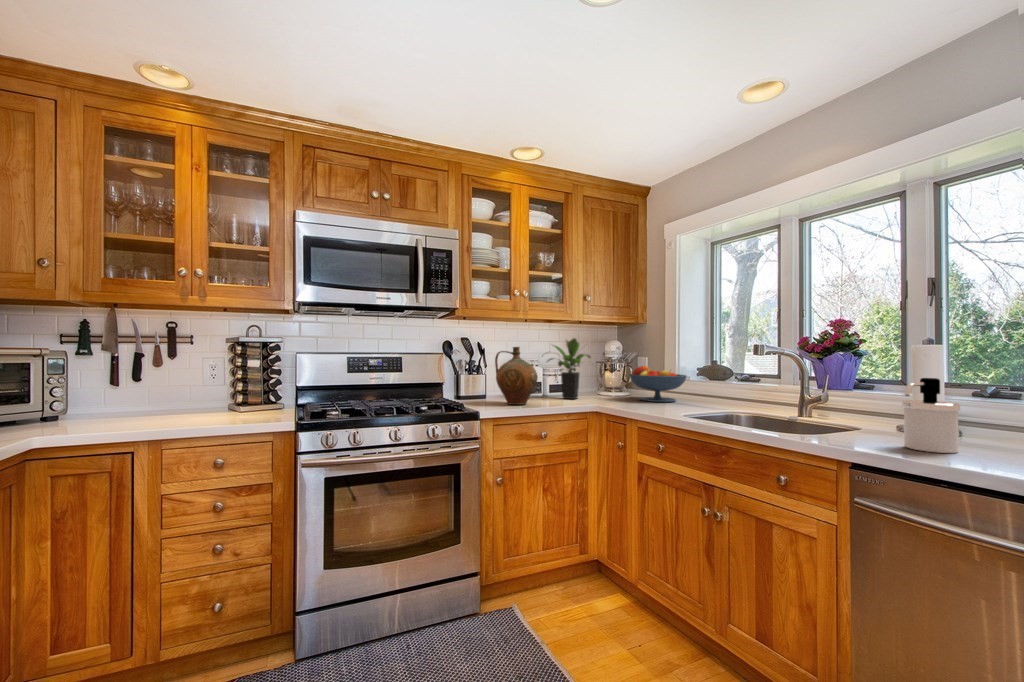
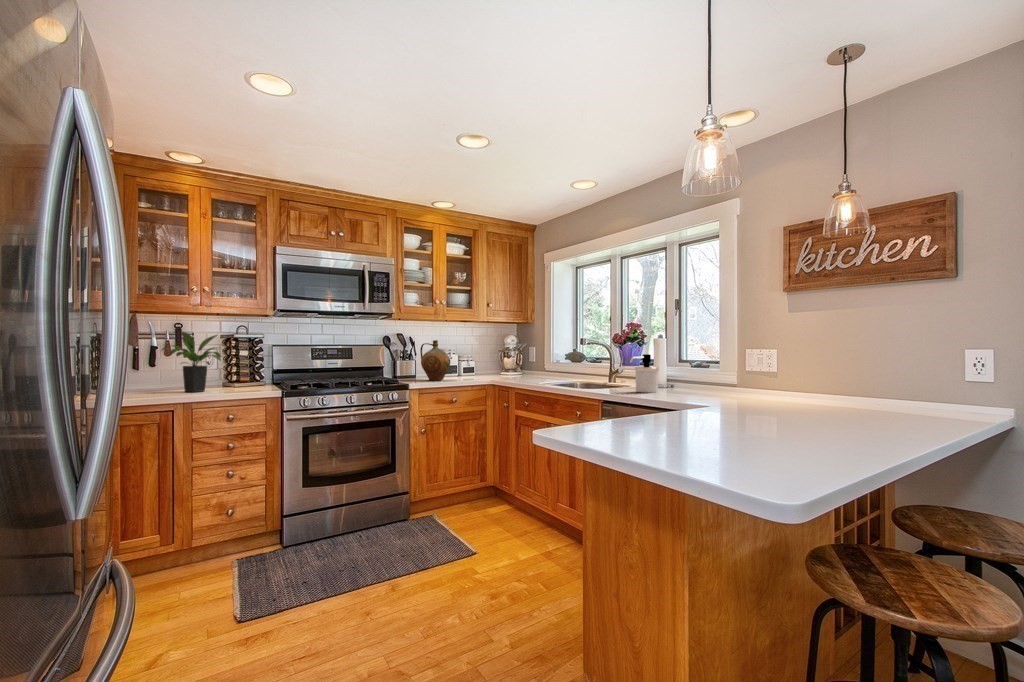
potted plant: present [548,338,590,399] -> present [162,332,221,392]
fruit bowl: present [629,366,687,402] -> none [518,353,557,378]

